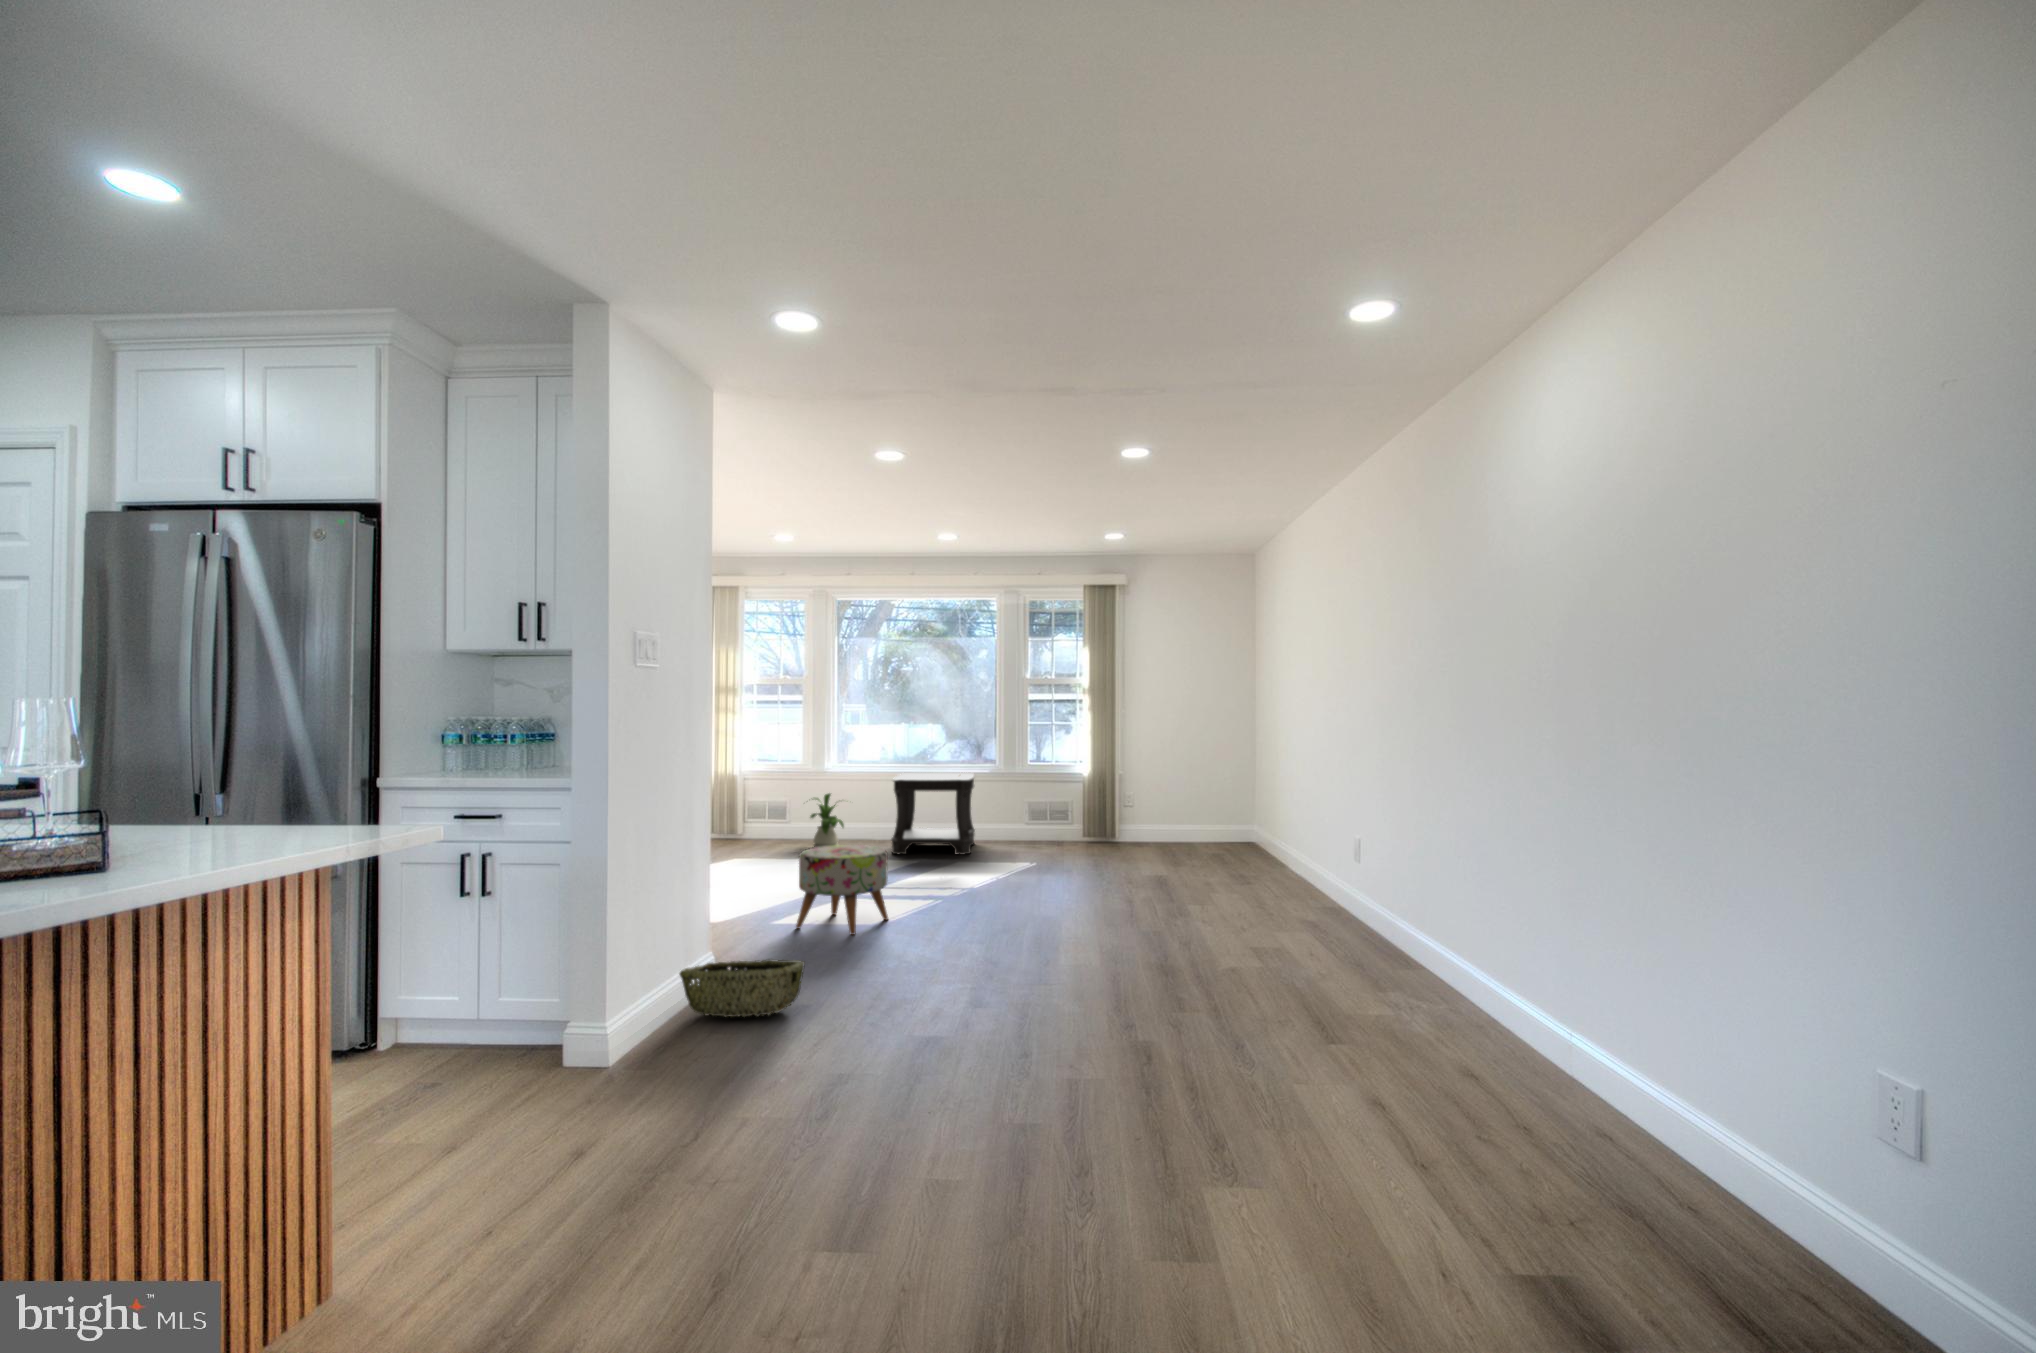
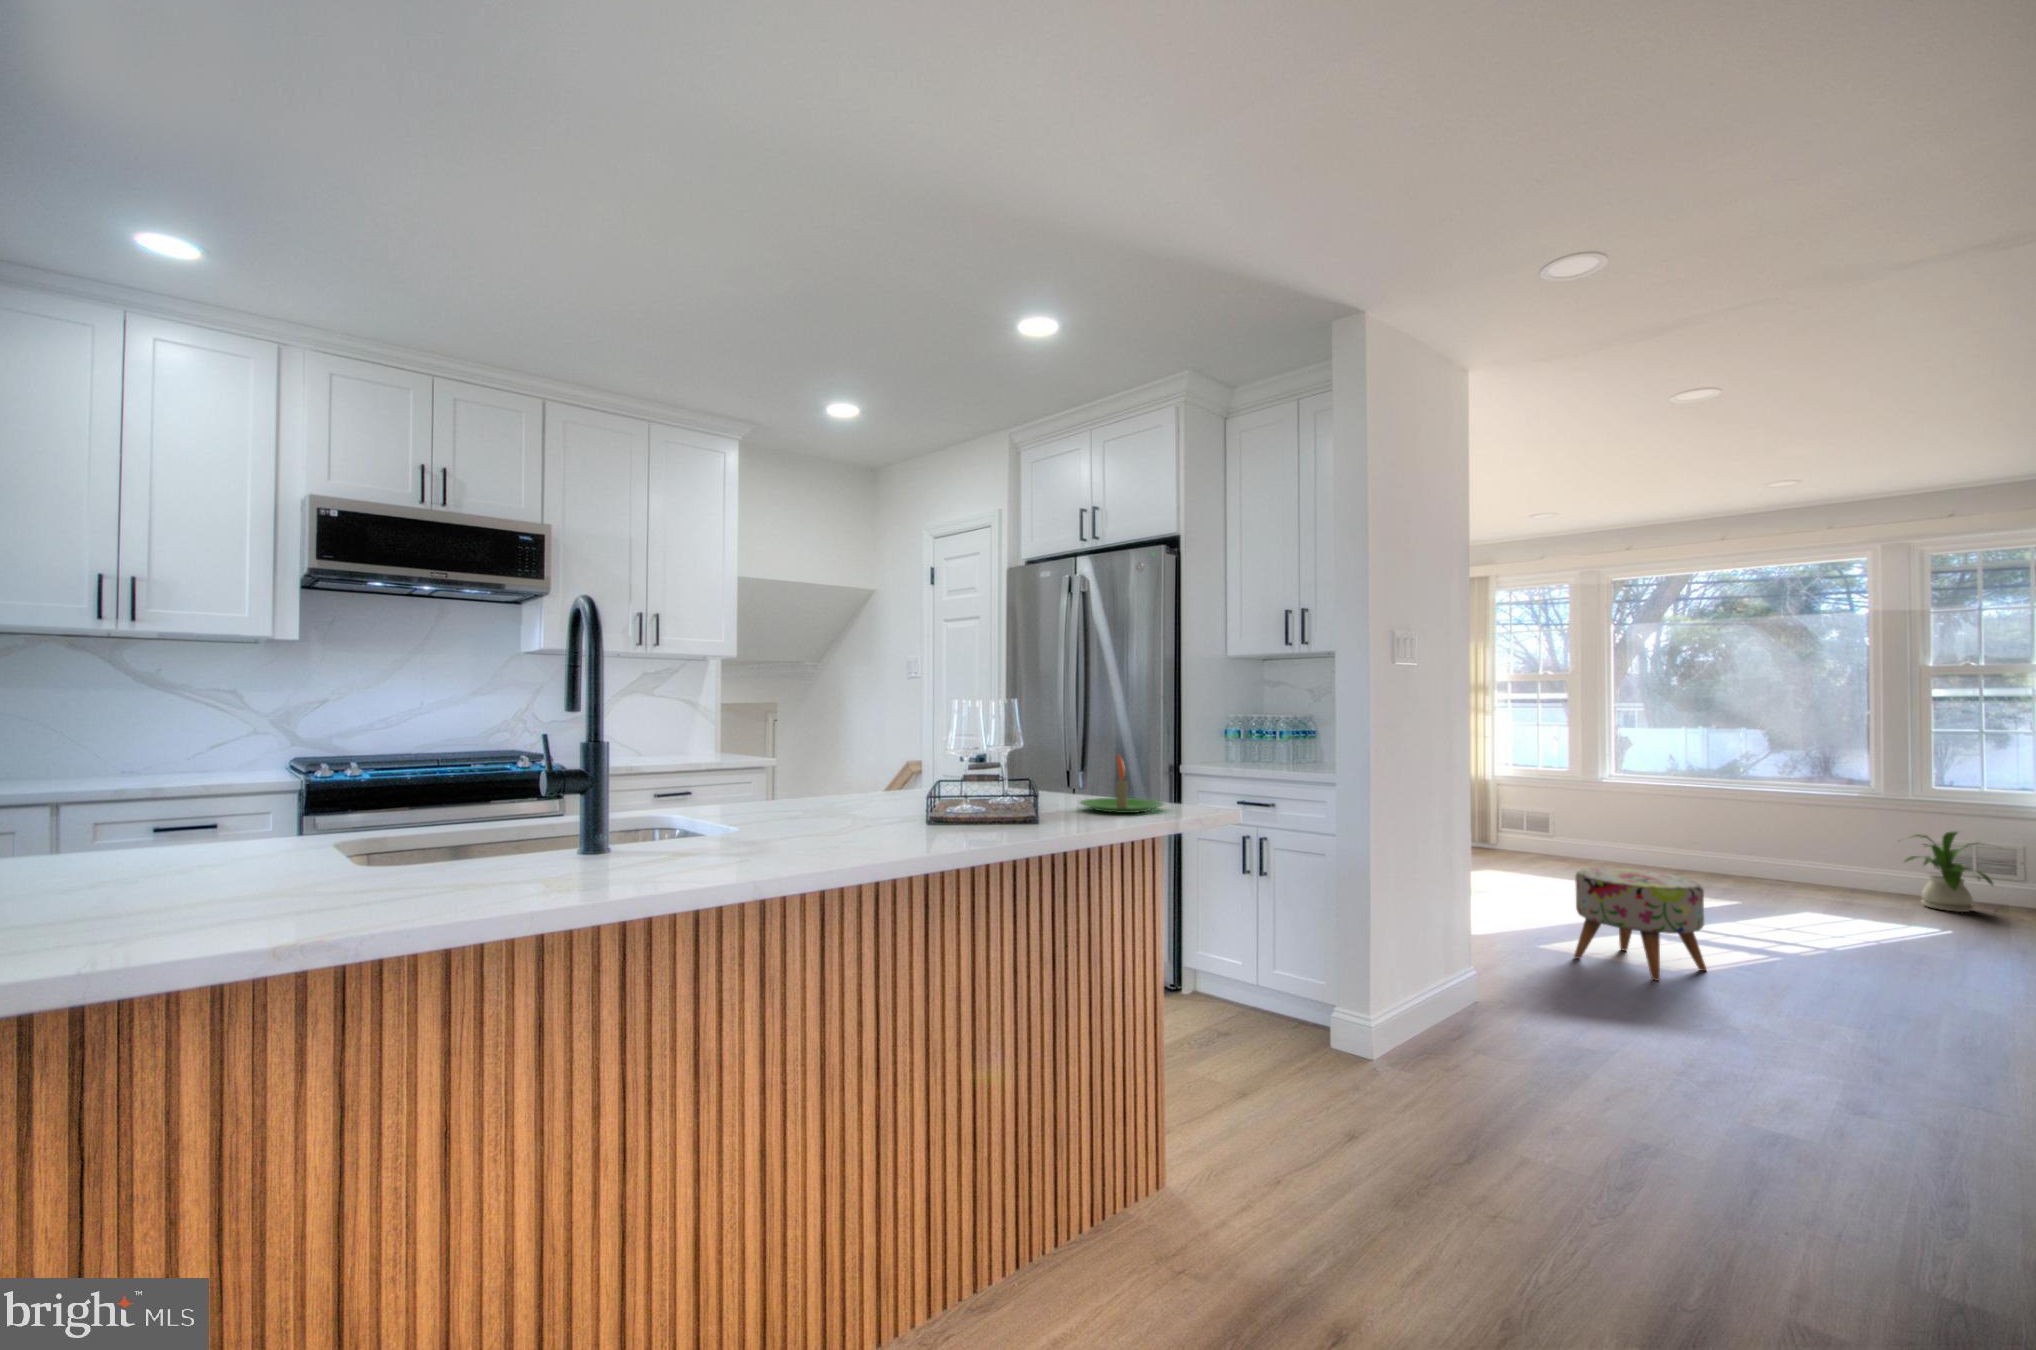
candle: none [186,768,327,843] -> present [1080,755,1164,813]
side table: present [891,773,975,855] -> none [1691,788,1832,902]
house plant: present [811,793,844,848] -> present [1905,831,1993,912]
woven basket: present [679,959,805,1017] -> none [1449,979,1603,1056]

